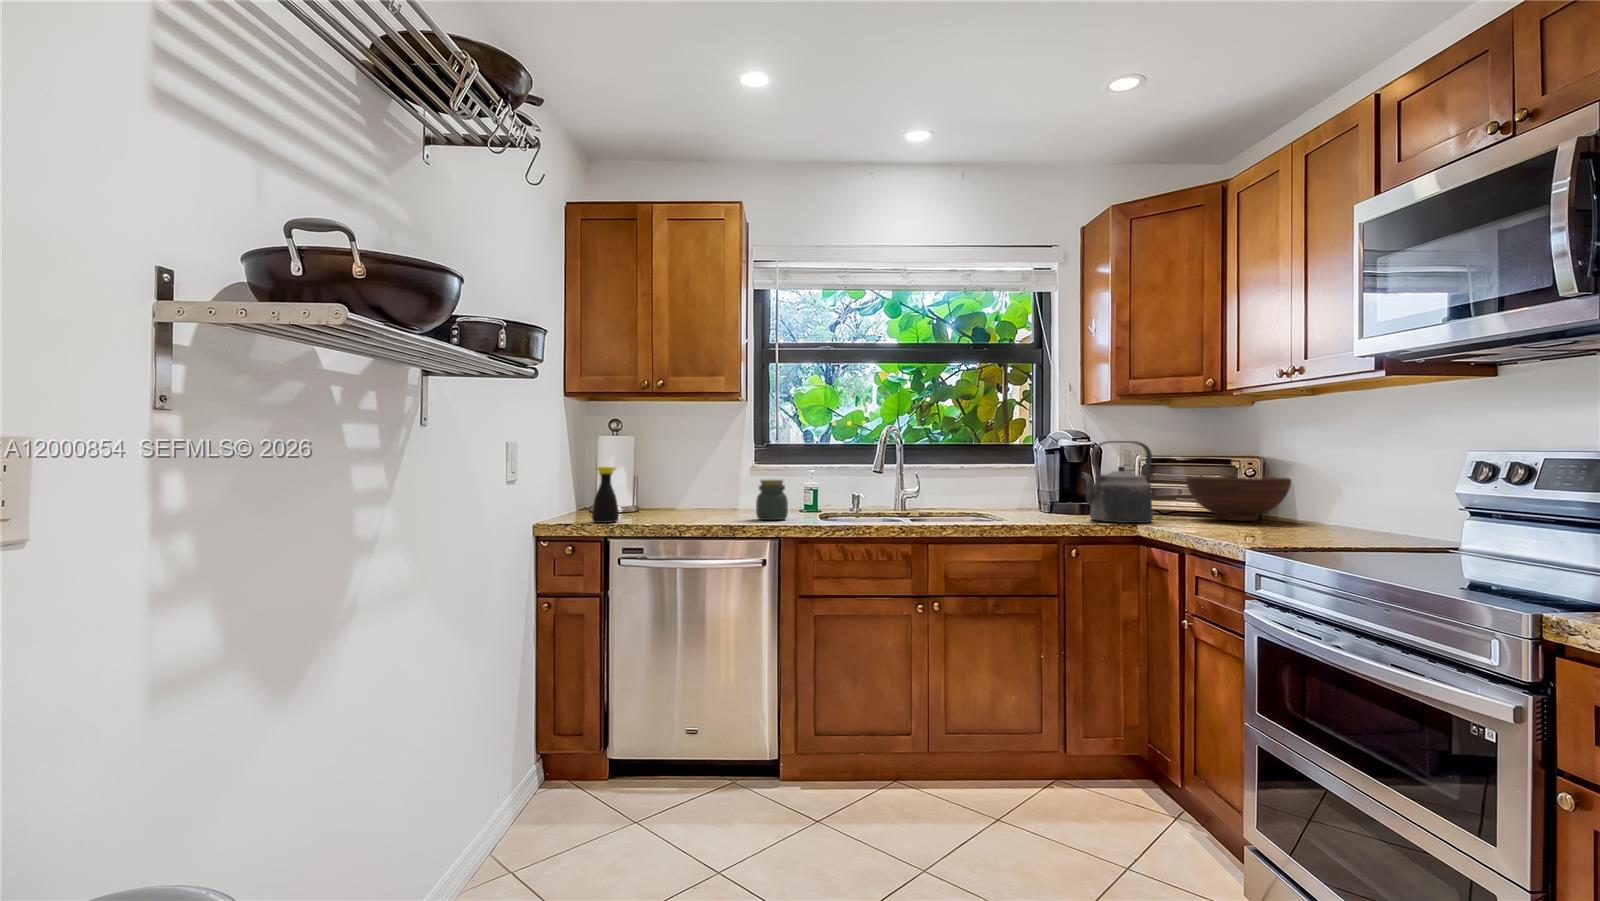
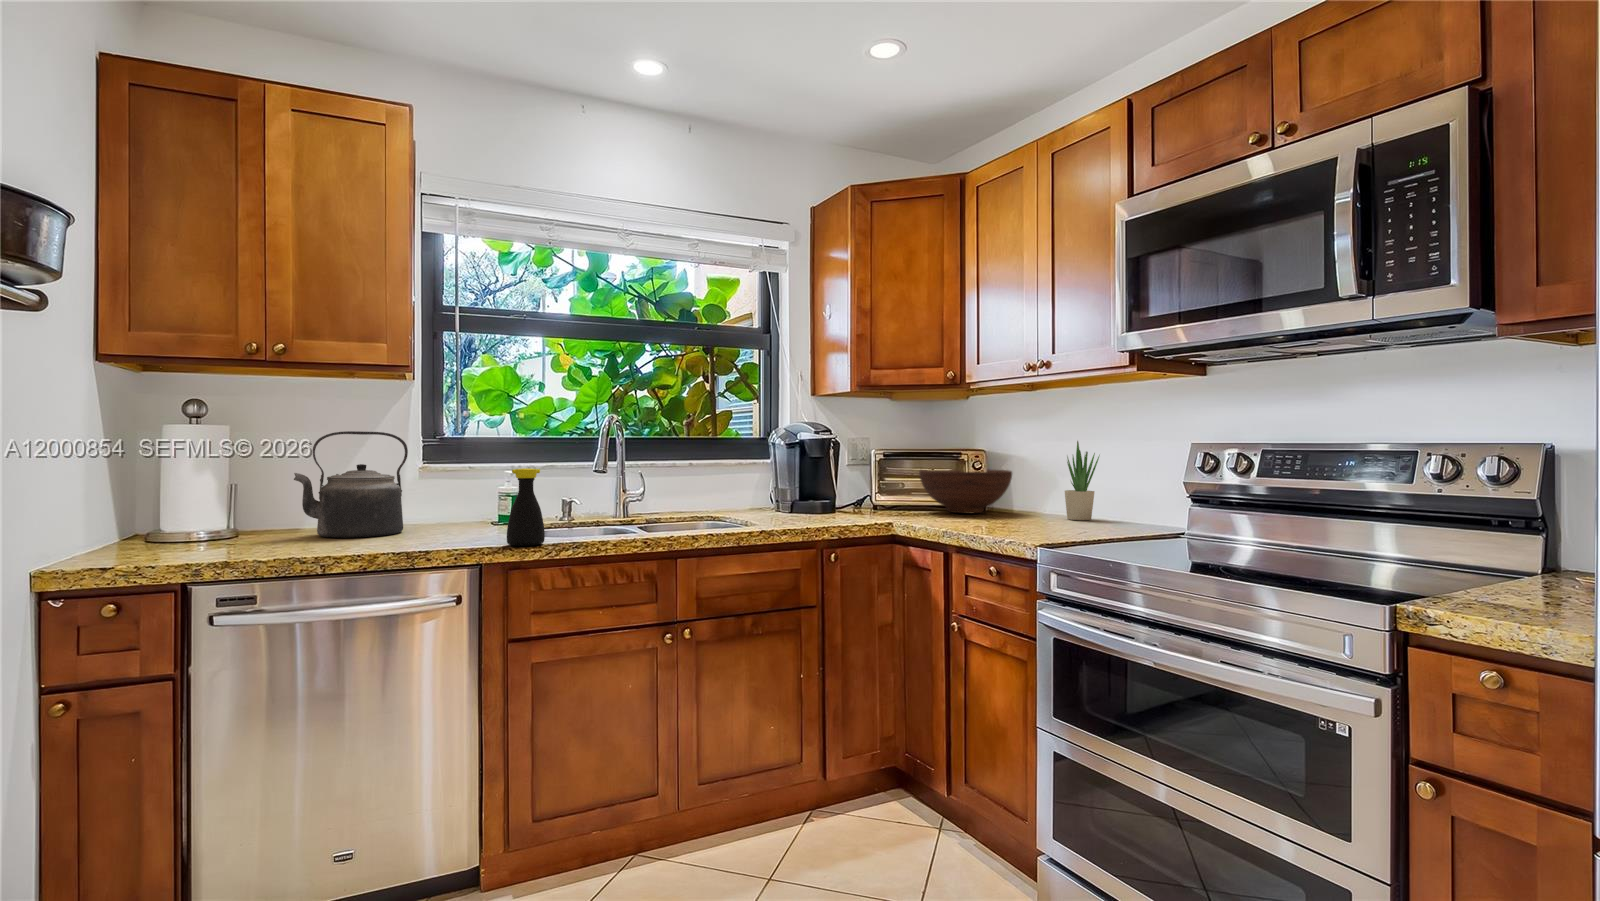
kettle: present [1082,441,1153,523] -> present [294,431,408,538]
potted plant: none [1343,446,1387,532] -> present [1065,441,1100,520]
bottle: present [592,467,619,523] -> present [507,468,545,546]
jar: present [756,479,788,520] -> none [440,484,486,540]

